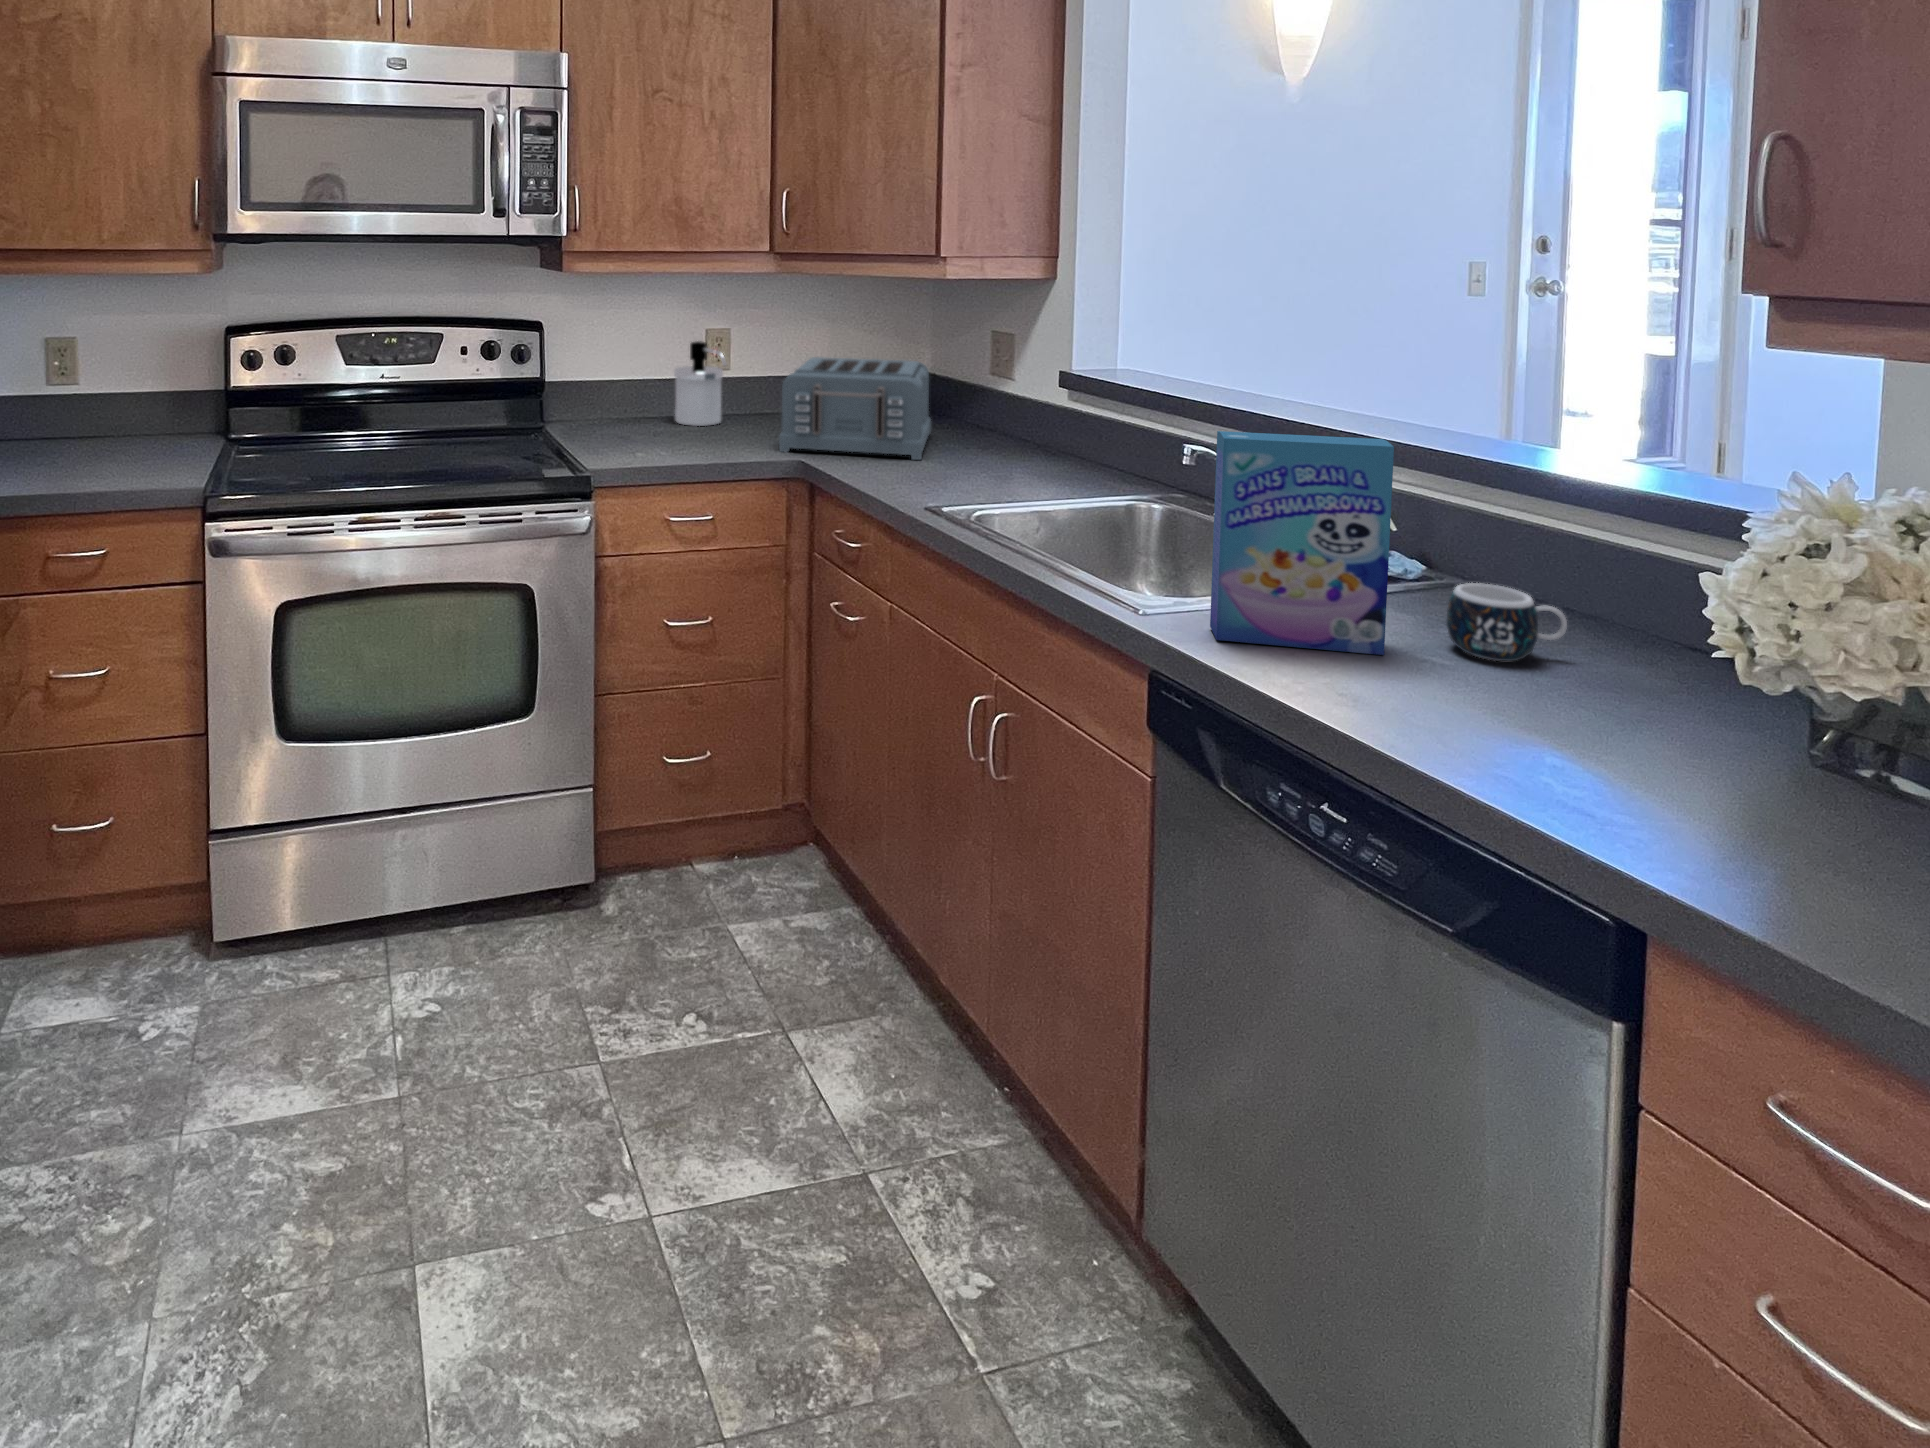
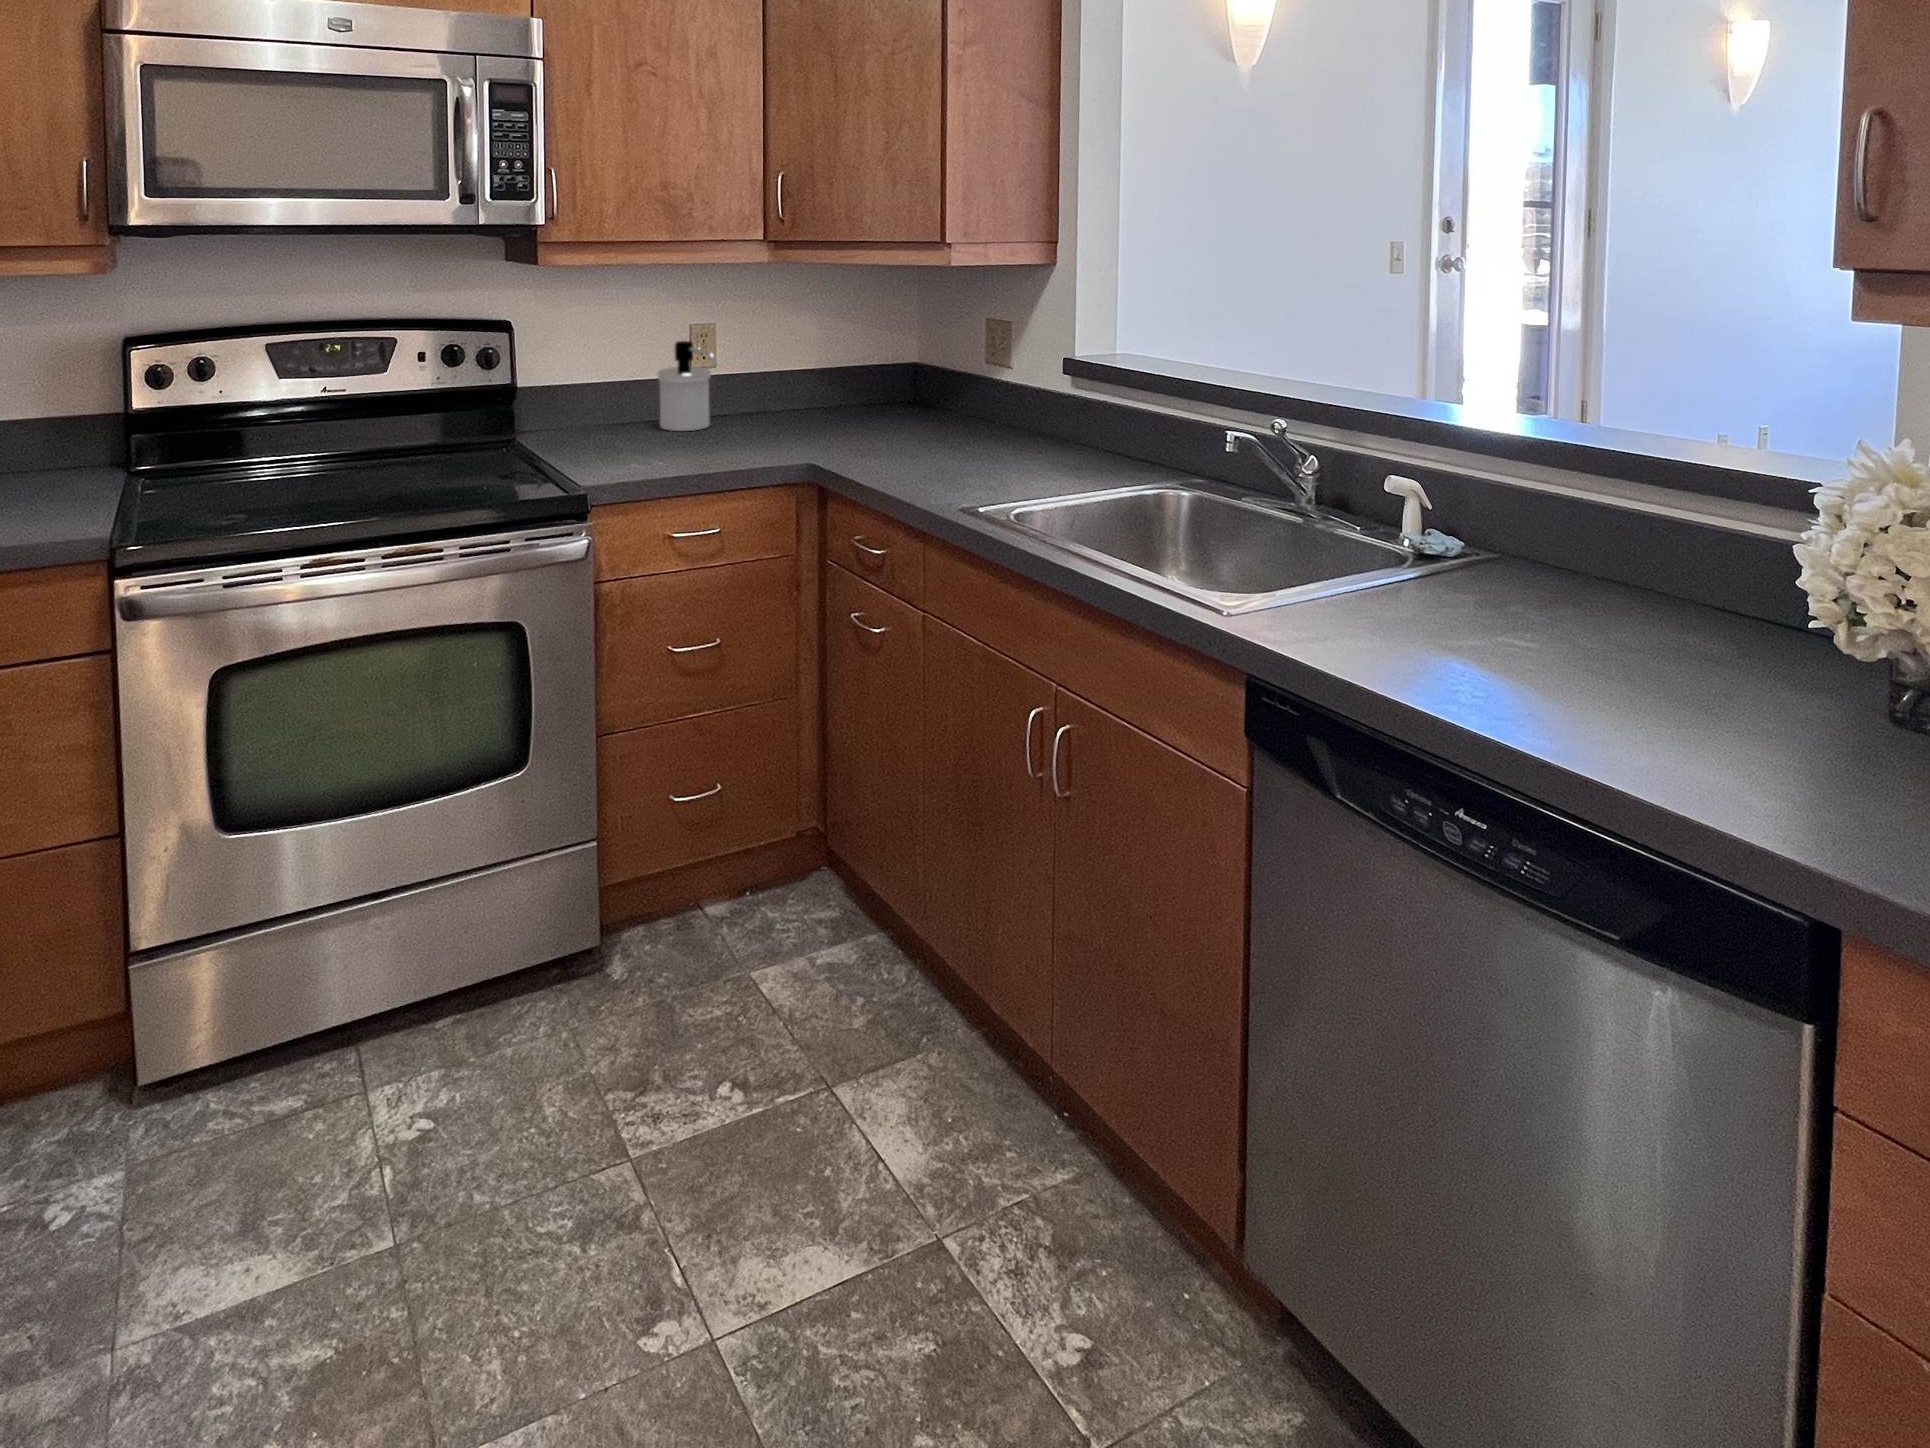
toaster: present [779,357,931,460] -> none [782,354,930,457]
cereal box: present [1210,431,1394,655] -> none [1296,421,1477,641]
mug: present [1446,583,1567,662] -> none [1517,561,1628,638]

